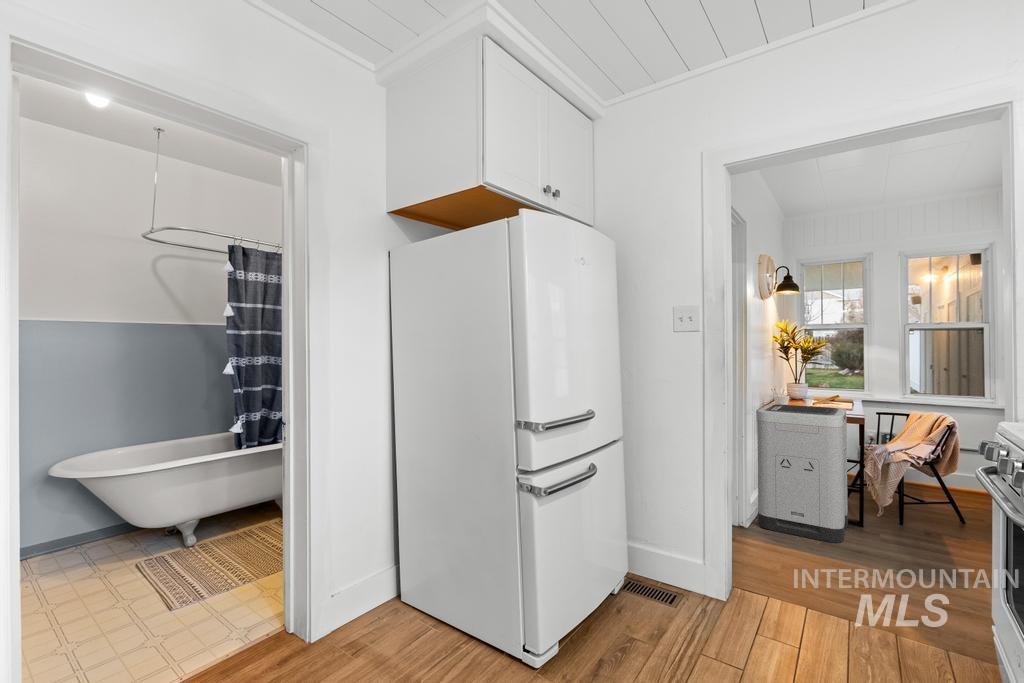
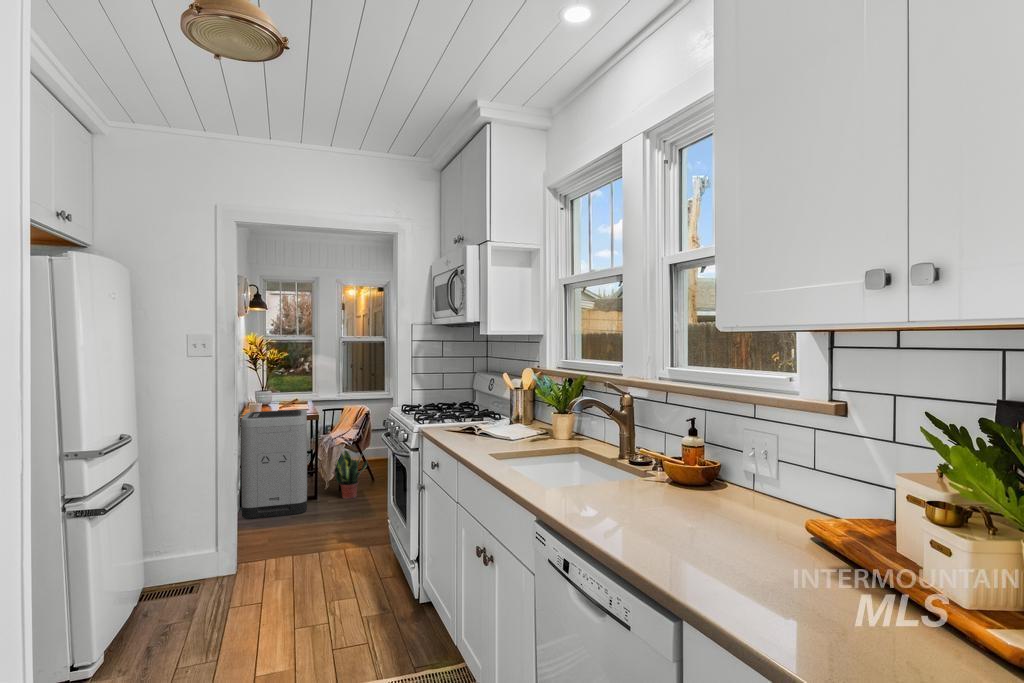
potted plant: none [883,462,949,544] -> present [335,450,367,499]

